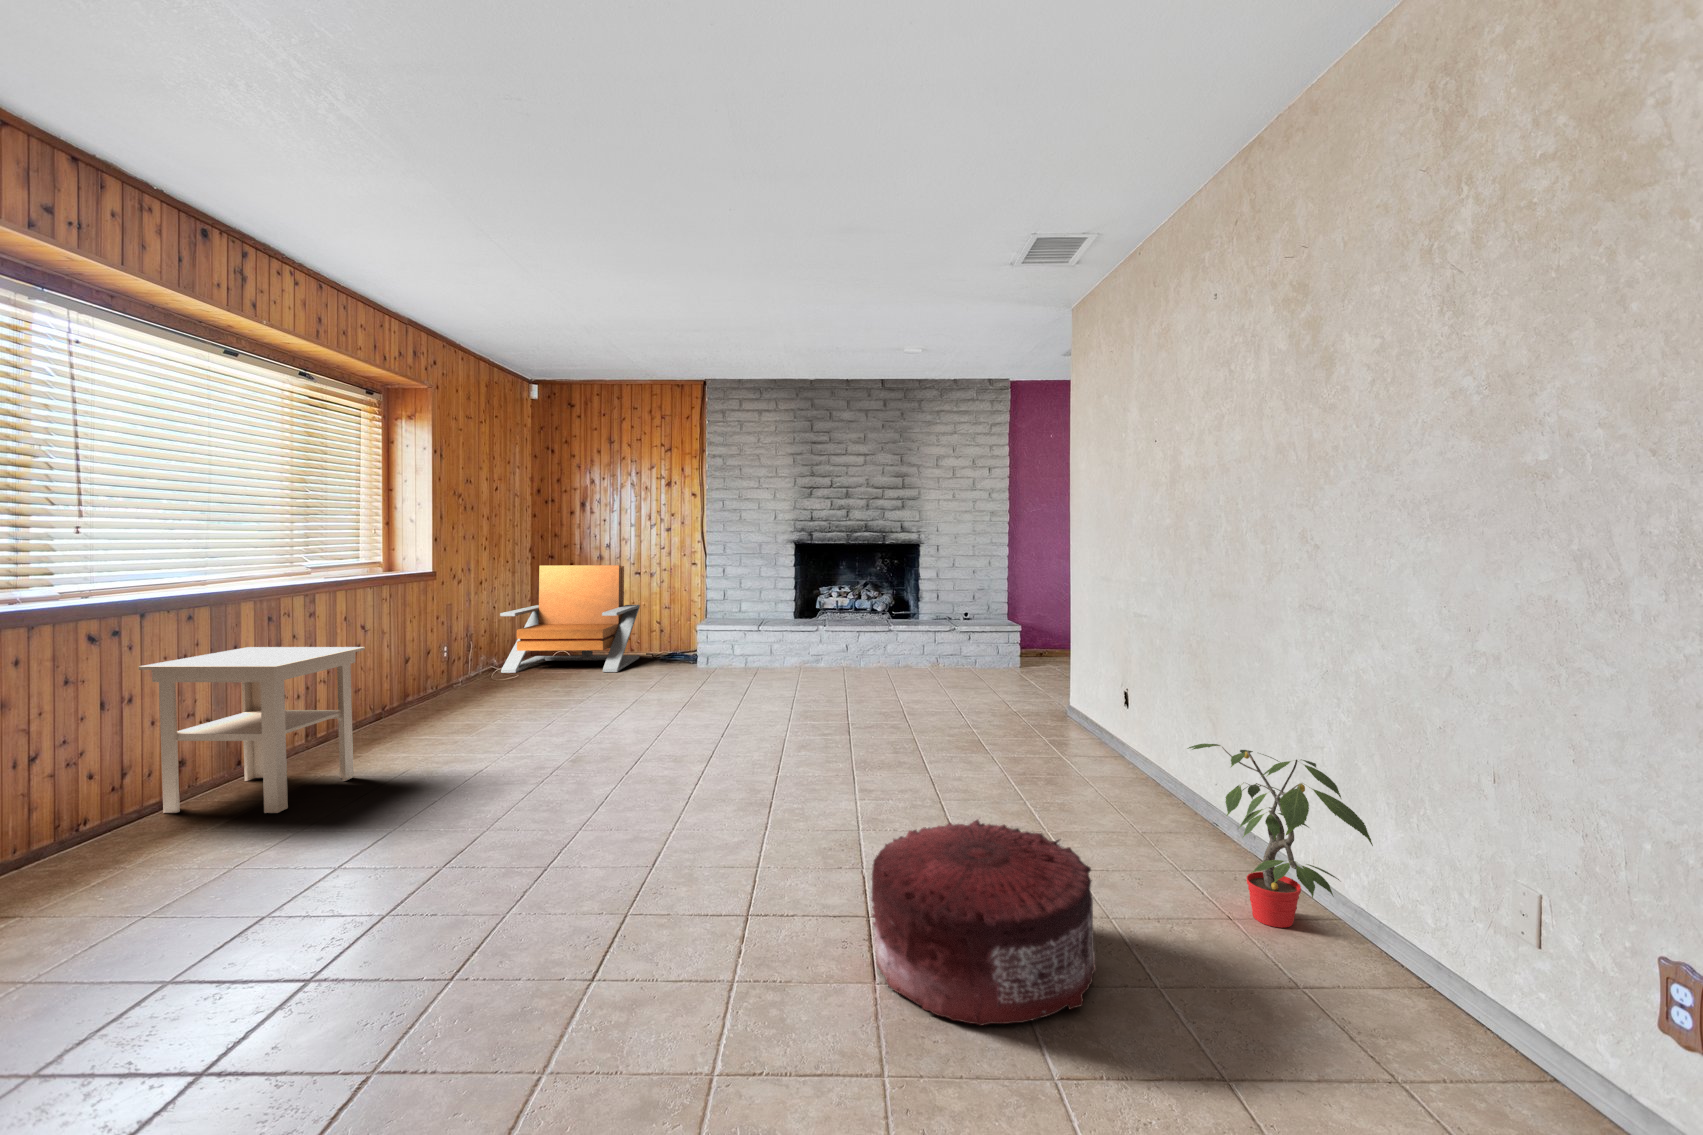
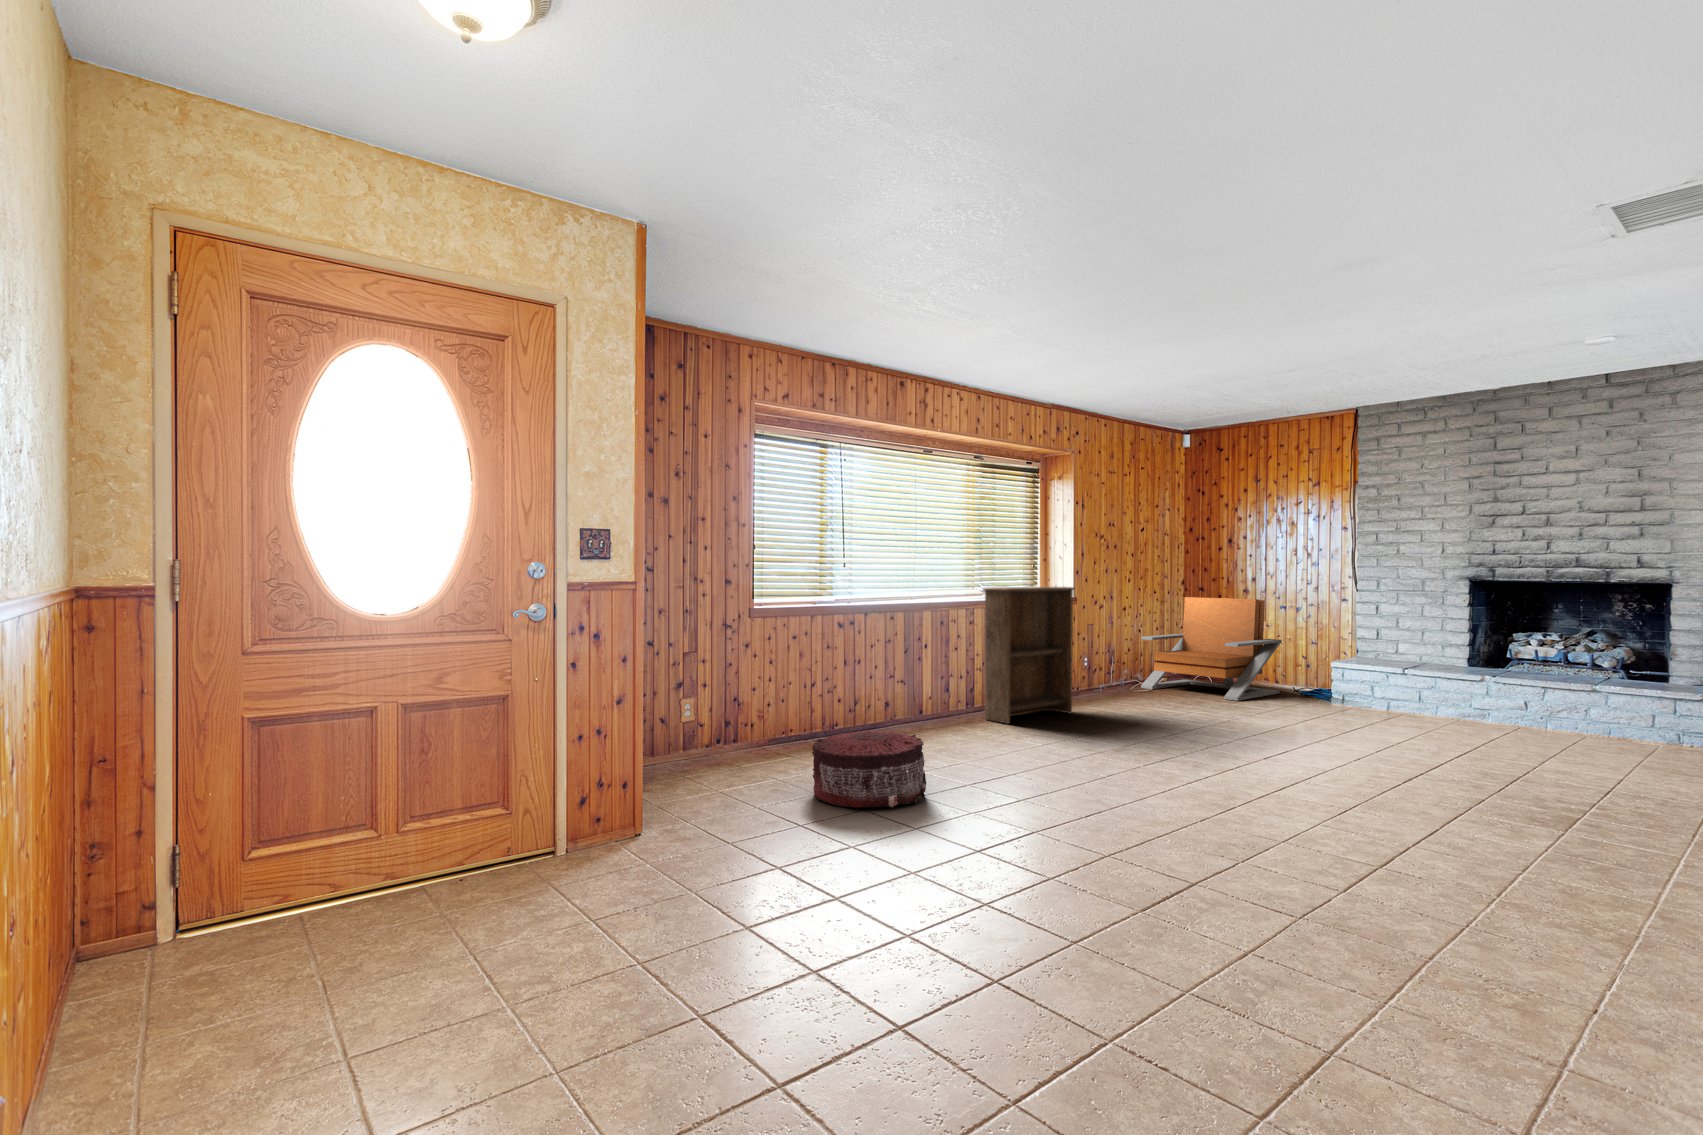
bookshelf: none [344,556,468,755] -> present [983,587,1075,723]
side table: present [139,647,365,813] -> none [873,640,980,737]
potted plant: present [1187,744,1373,928] -> none [1431,805,1631,1019]
pouf: present [872,820,1096,1026] -> present [812,730,926,808]

